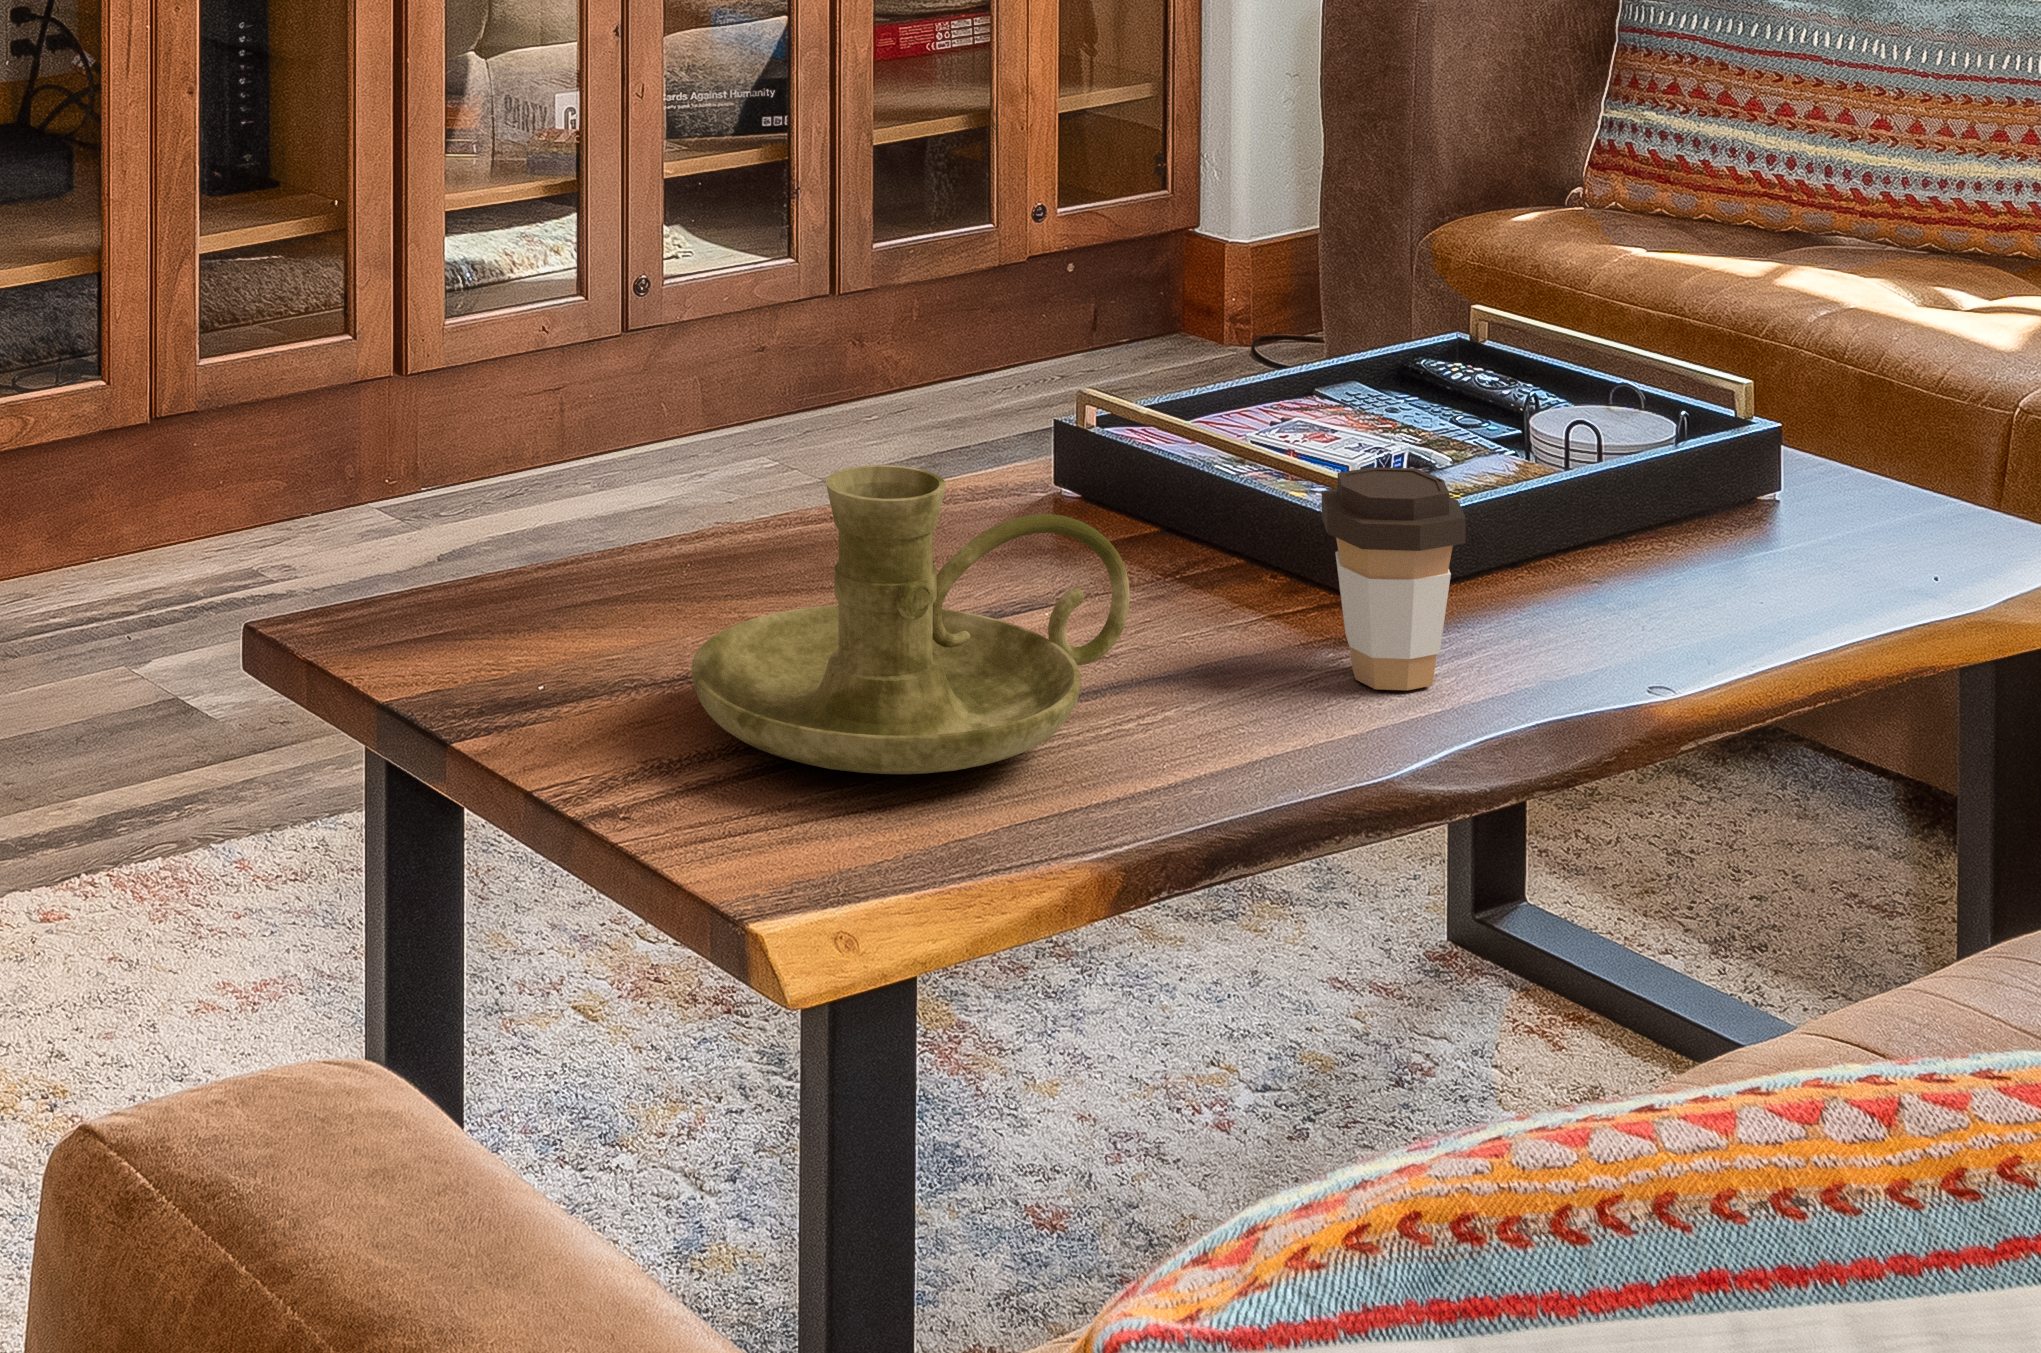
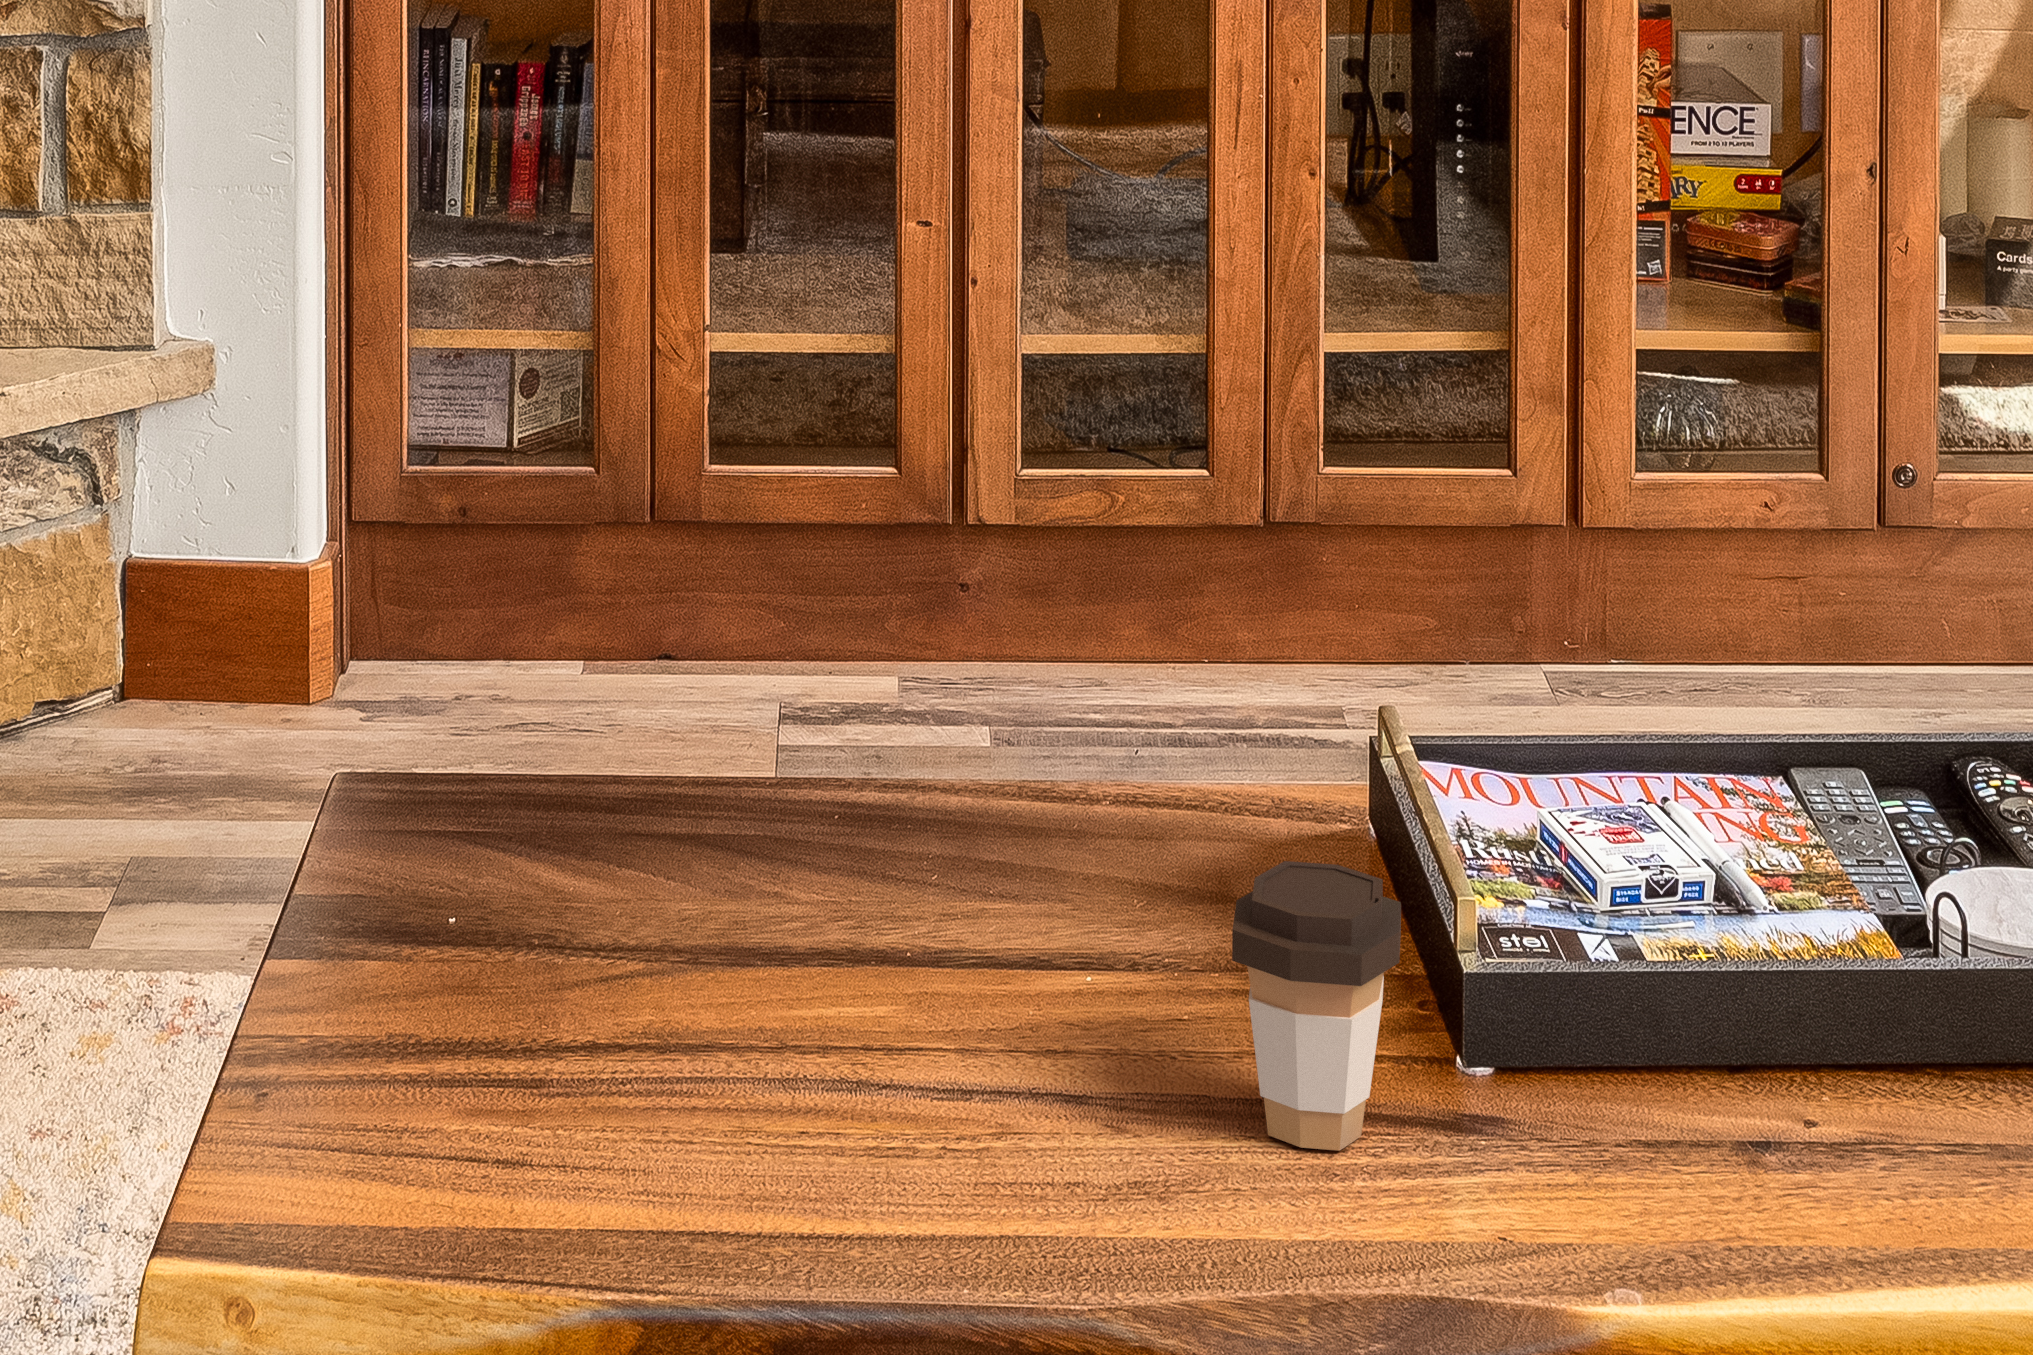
candle holder: present [691,465,1130,774] -> none [461,723,996,1090]

